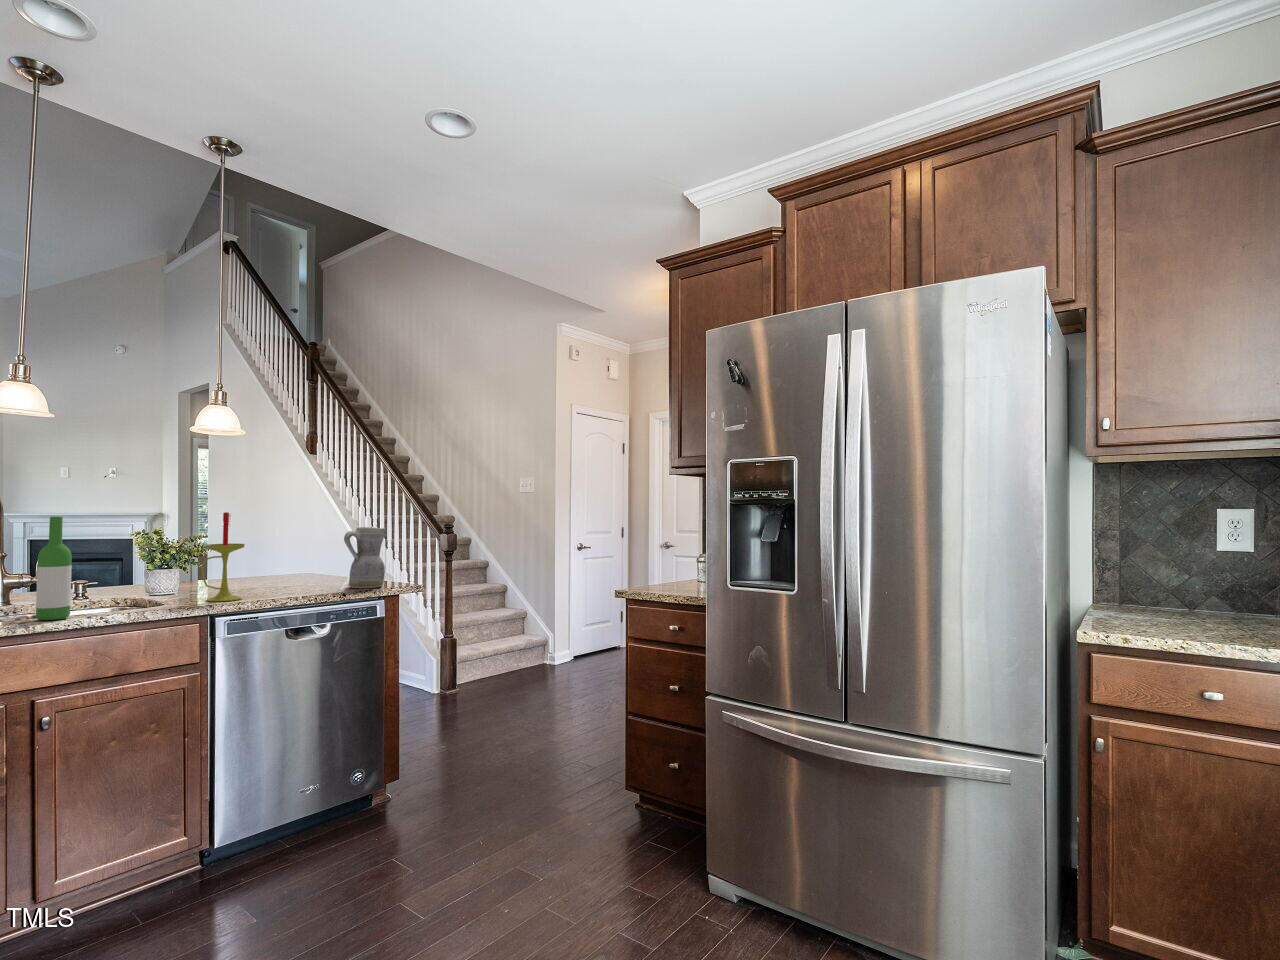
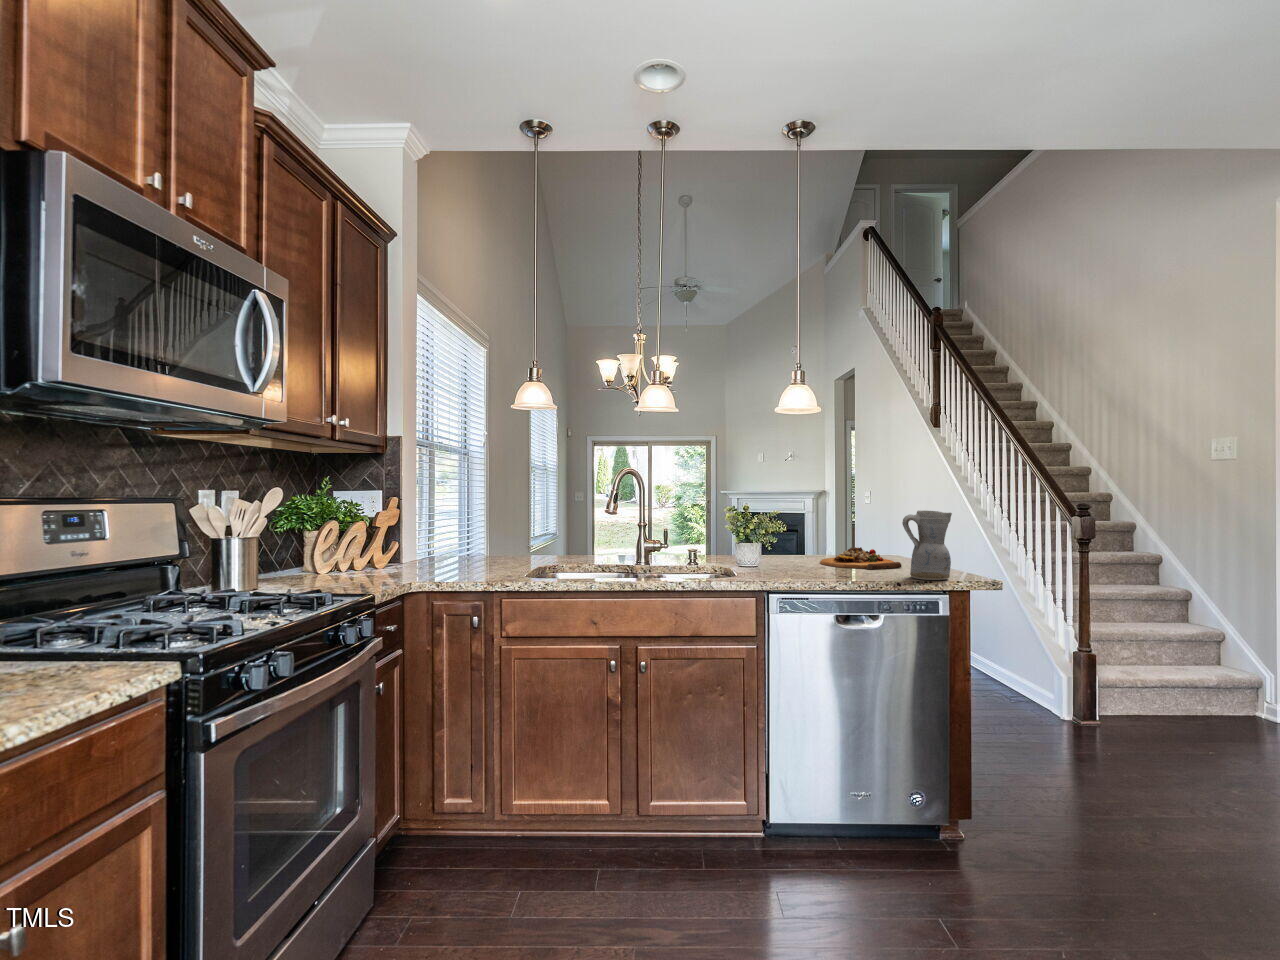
candle: present [201,512,245,602] -> none [760,491,799,579]
wine bottle: present [36,517,72,620] -> none [639,497,660,581]
cutting board: none [243,565,331,586] -> present [820,547,901,570]

